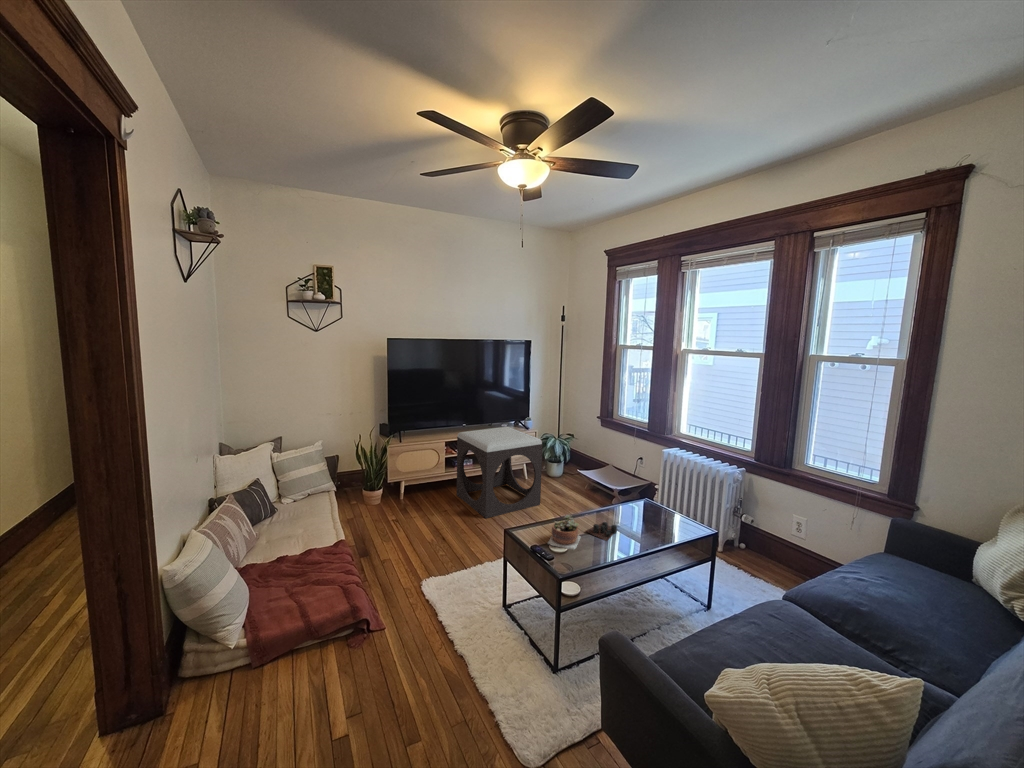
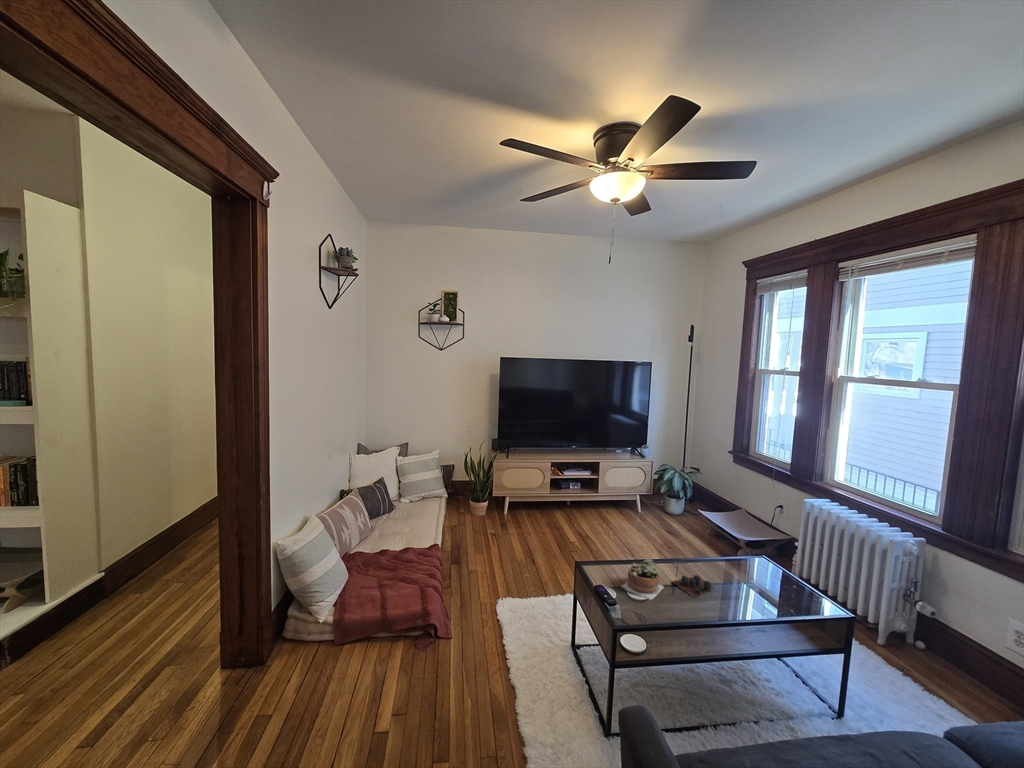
footstool: present [457,427,542,518] -> none [557,453,650,548]

